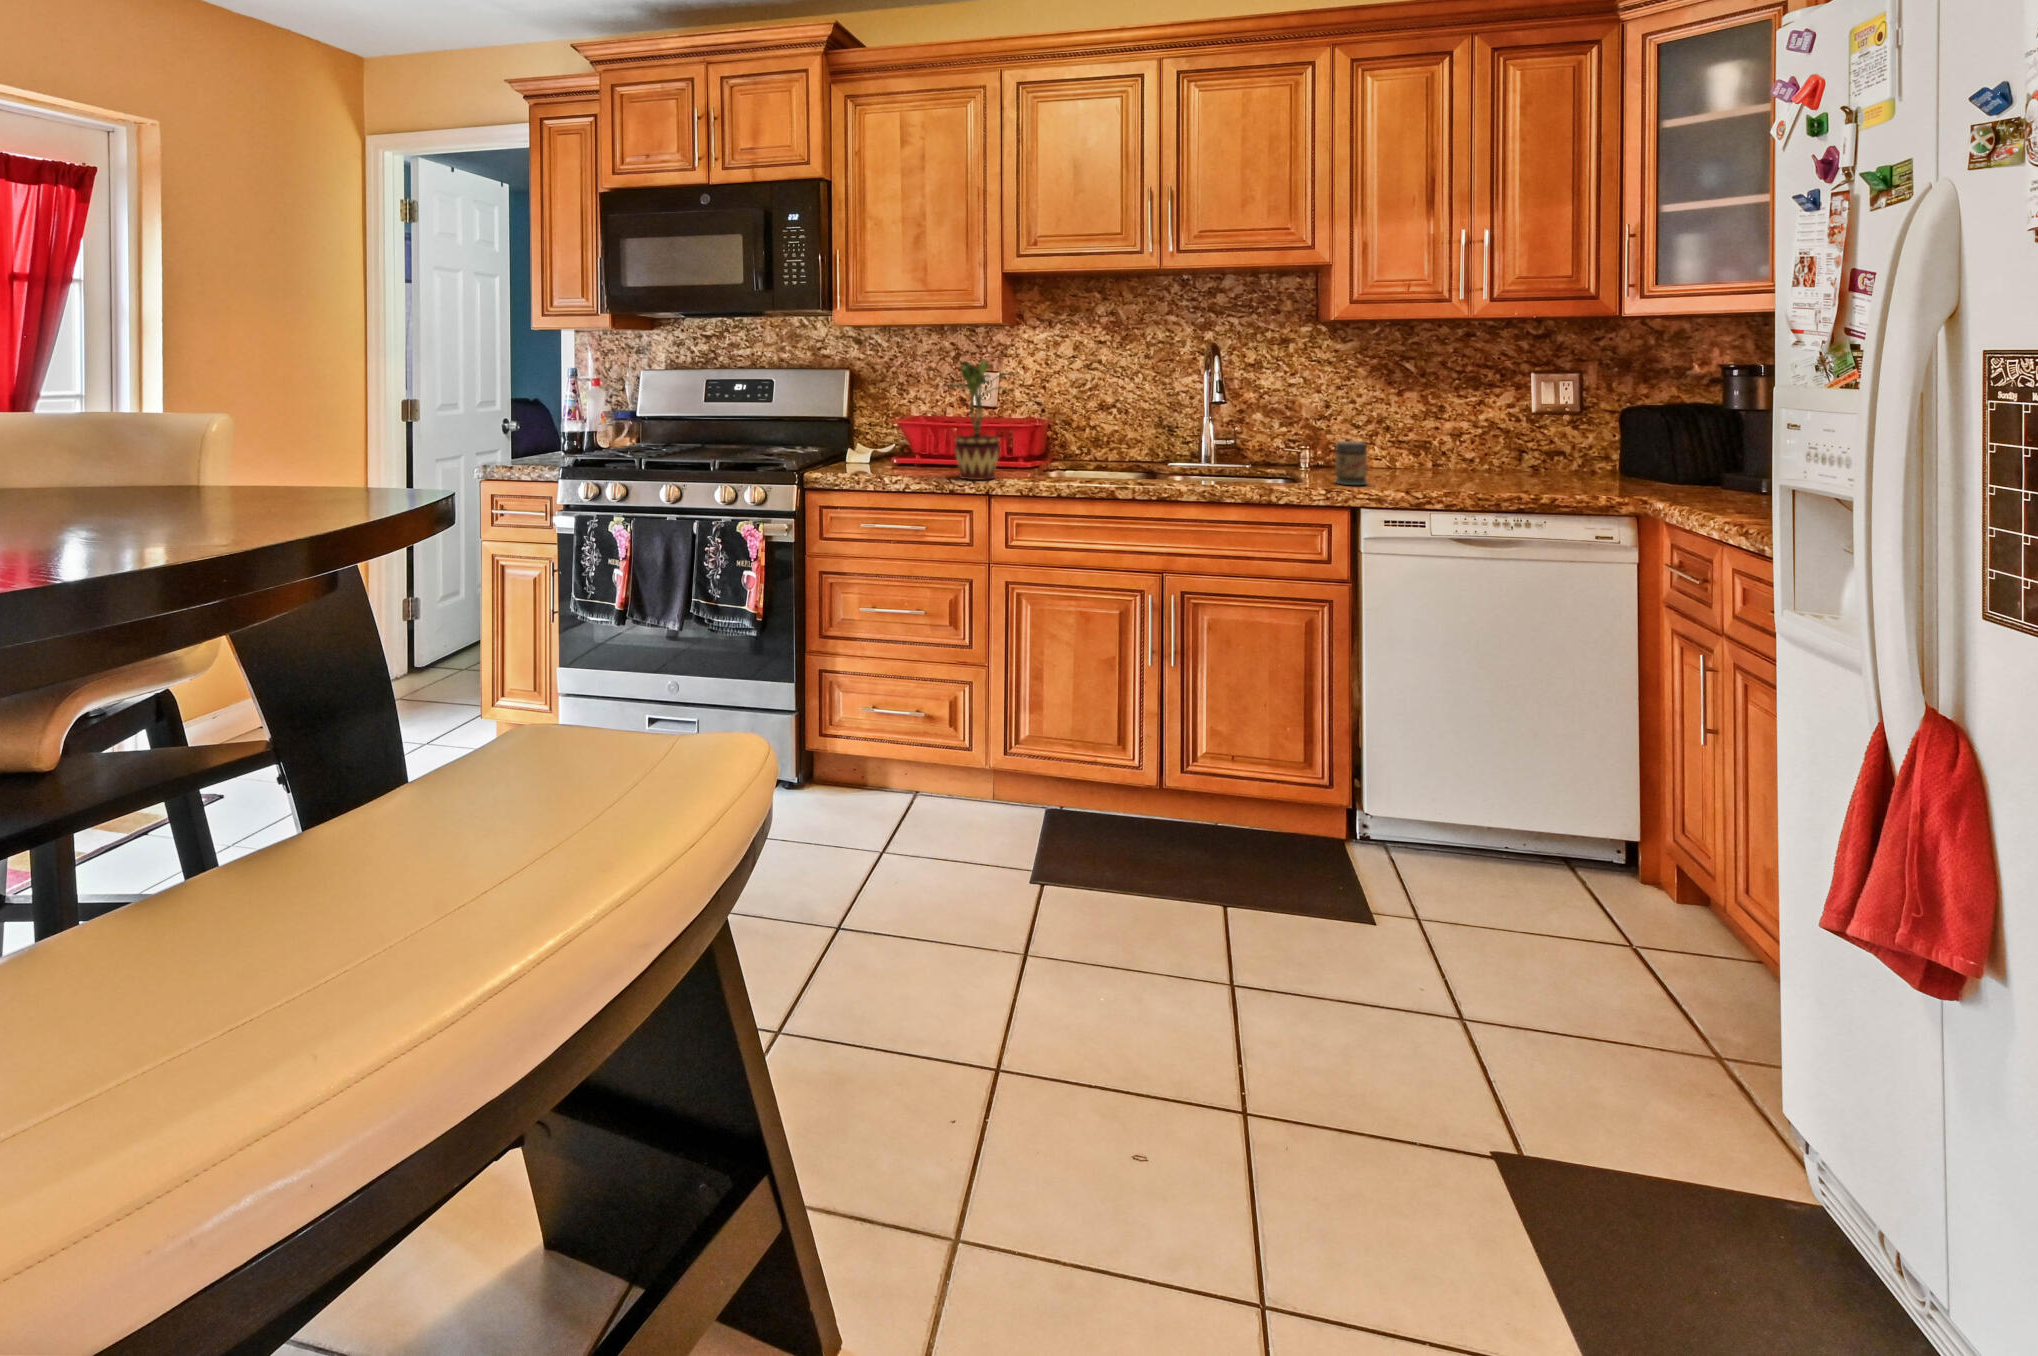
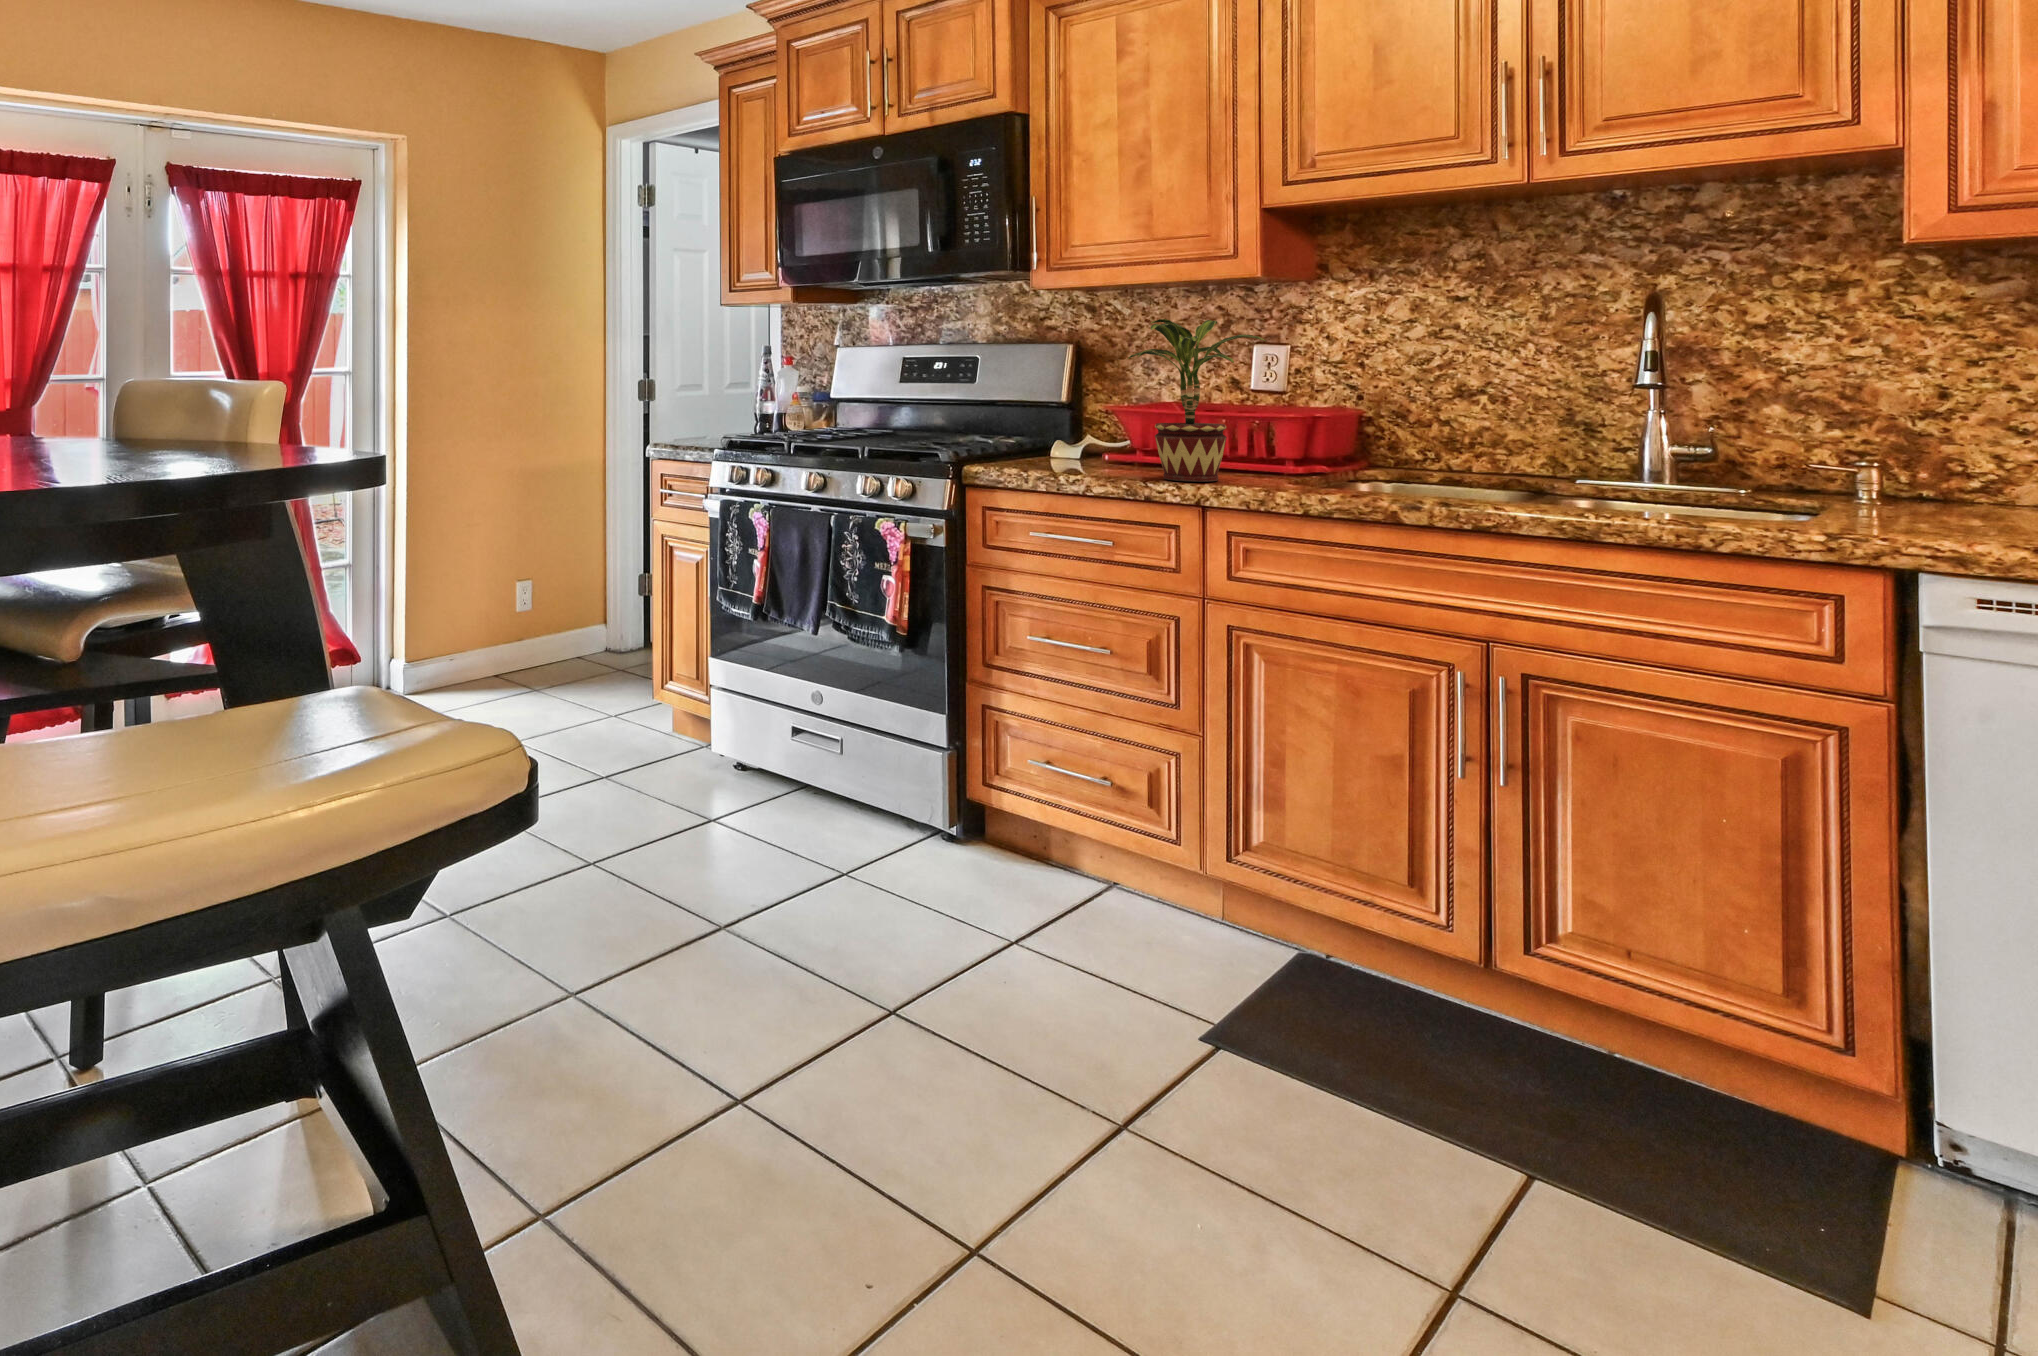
jar: present [1335,441,1368,485] -> none [1894,449,1974,528]

